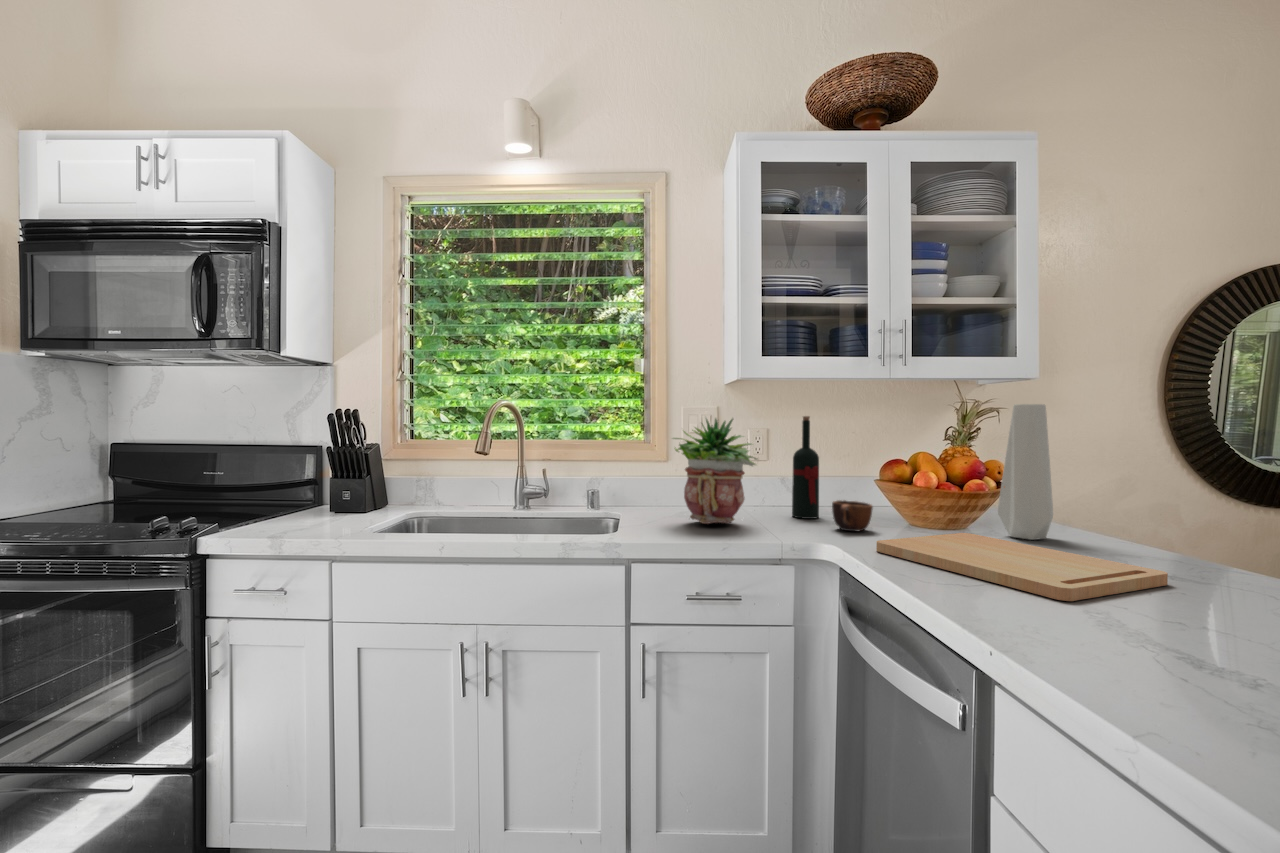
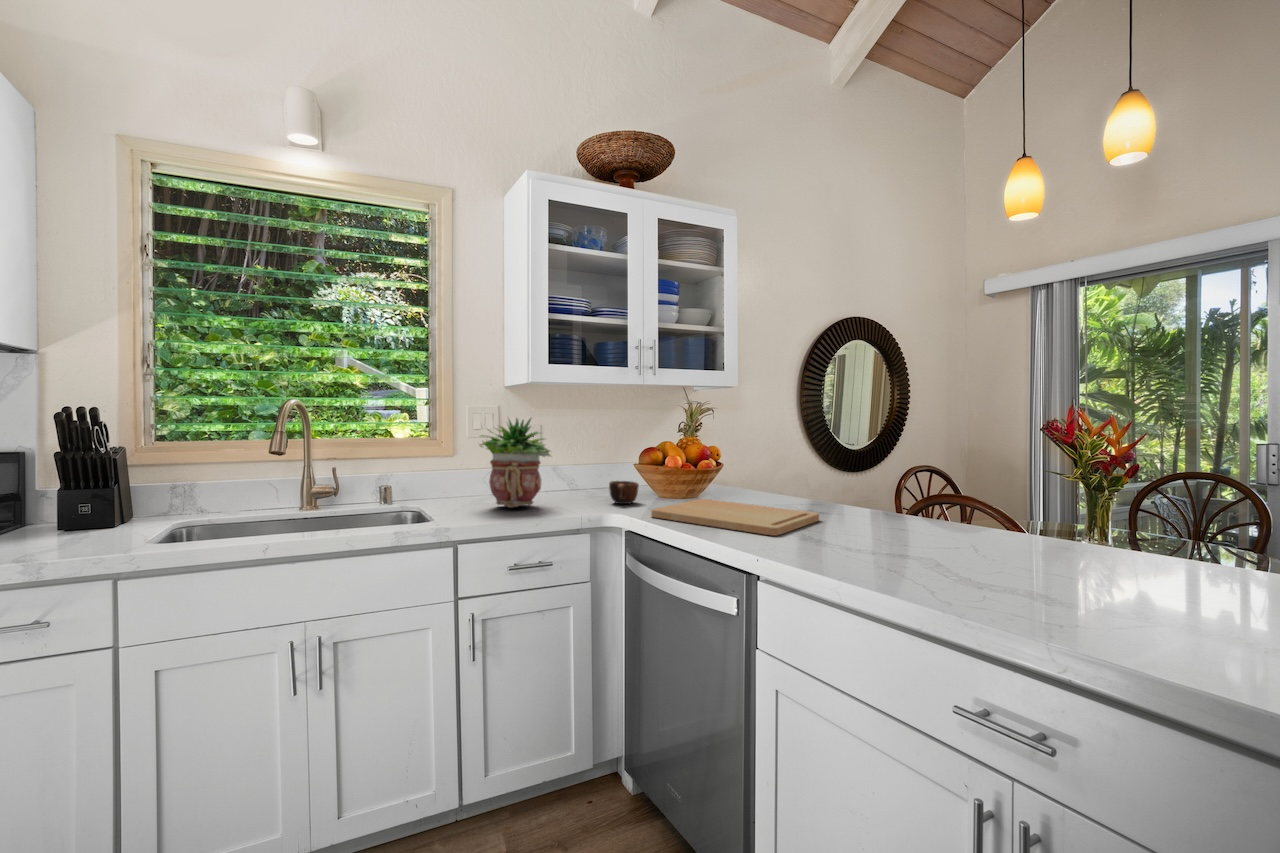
vase: present [998,404,1053,540] -> none [718,407,751,500]
wine bottle: present [792,416,819,519] -> none [572,414,593,497]

